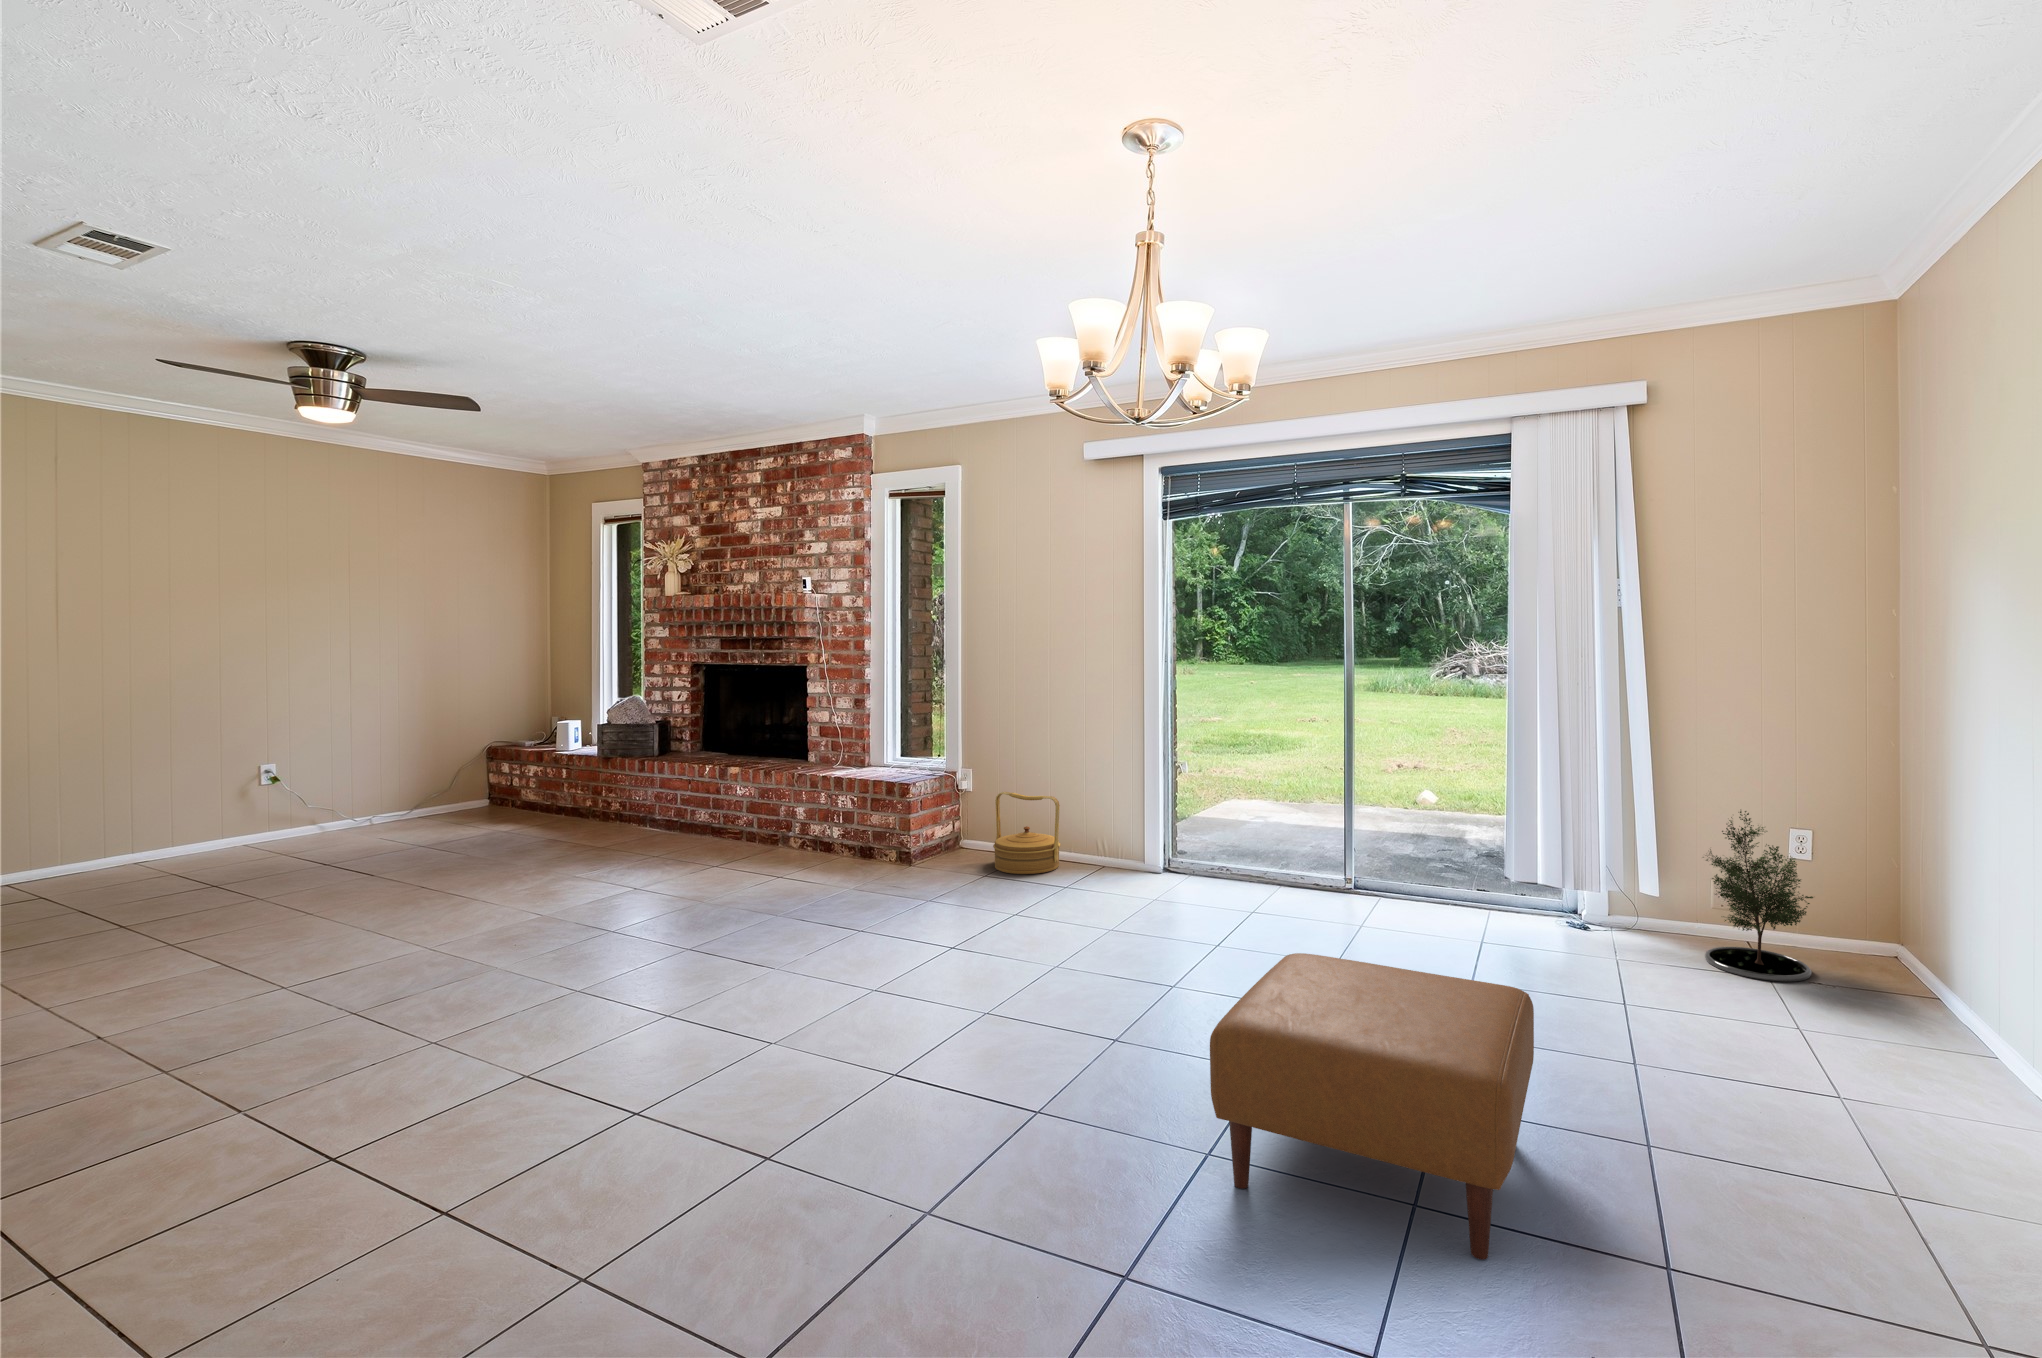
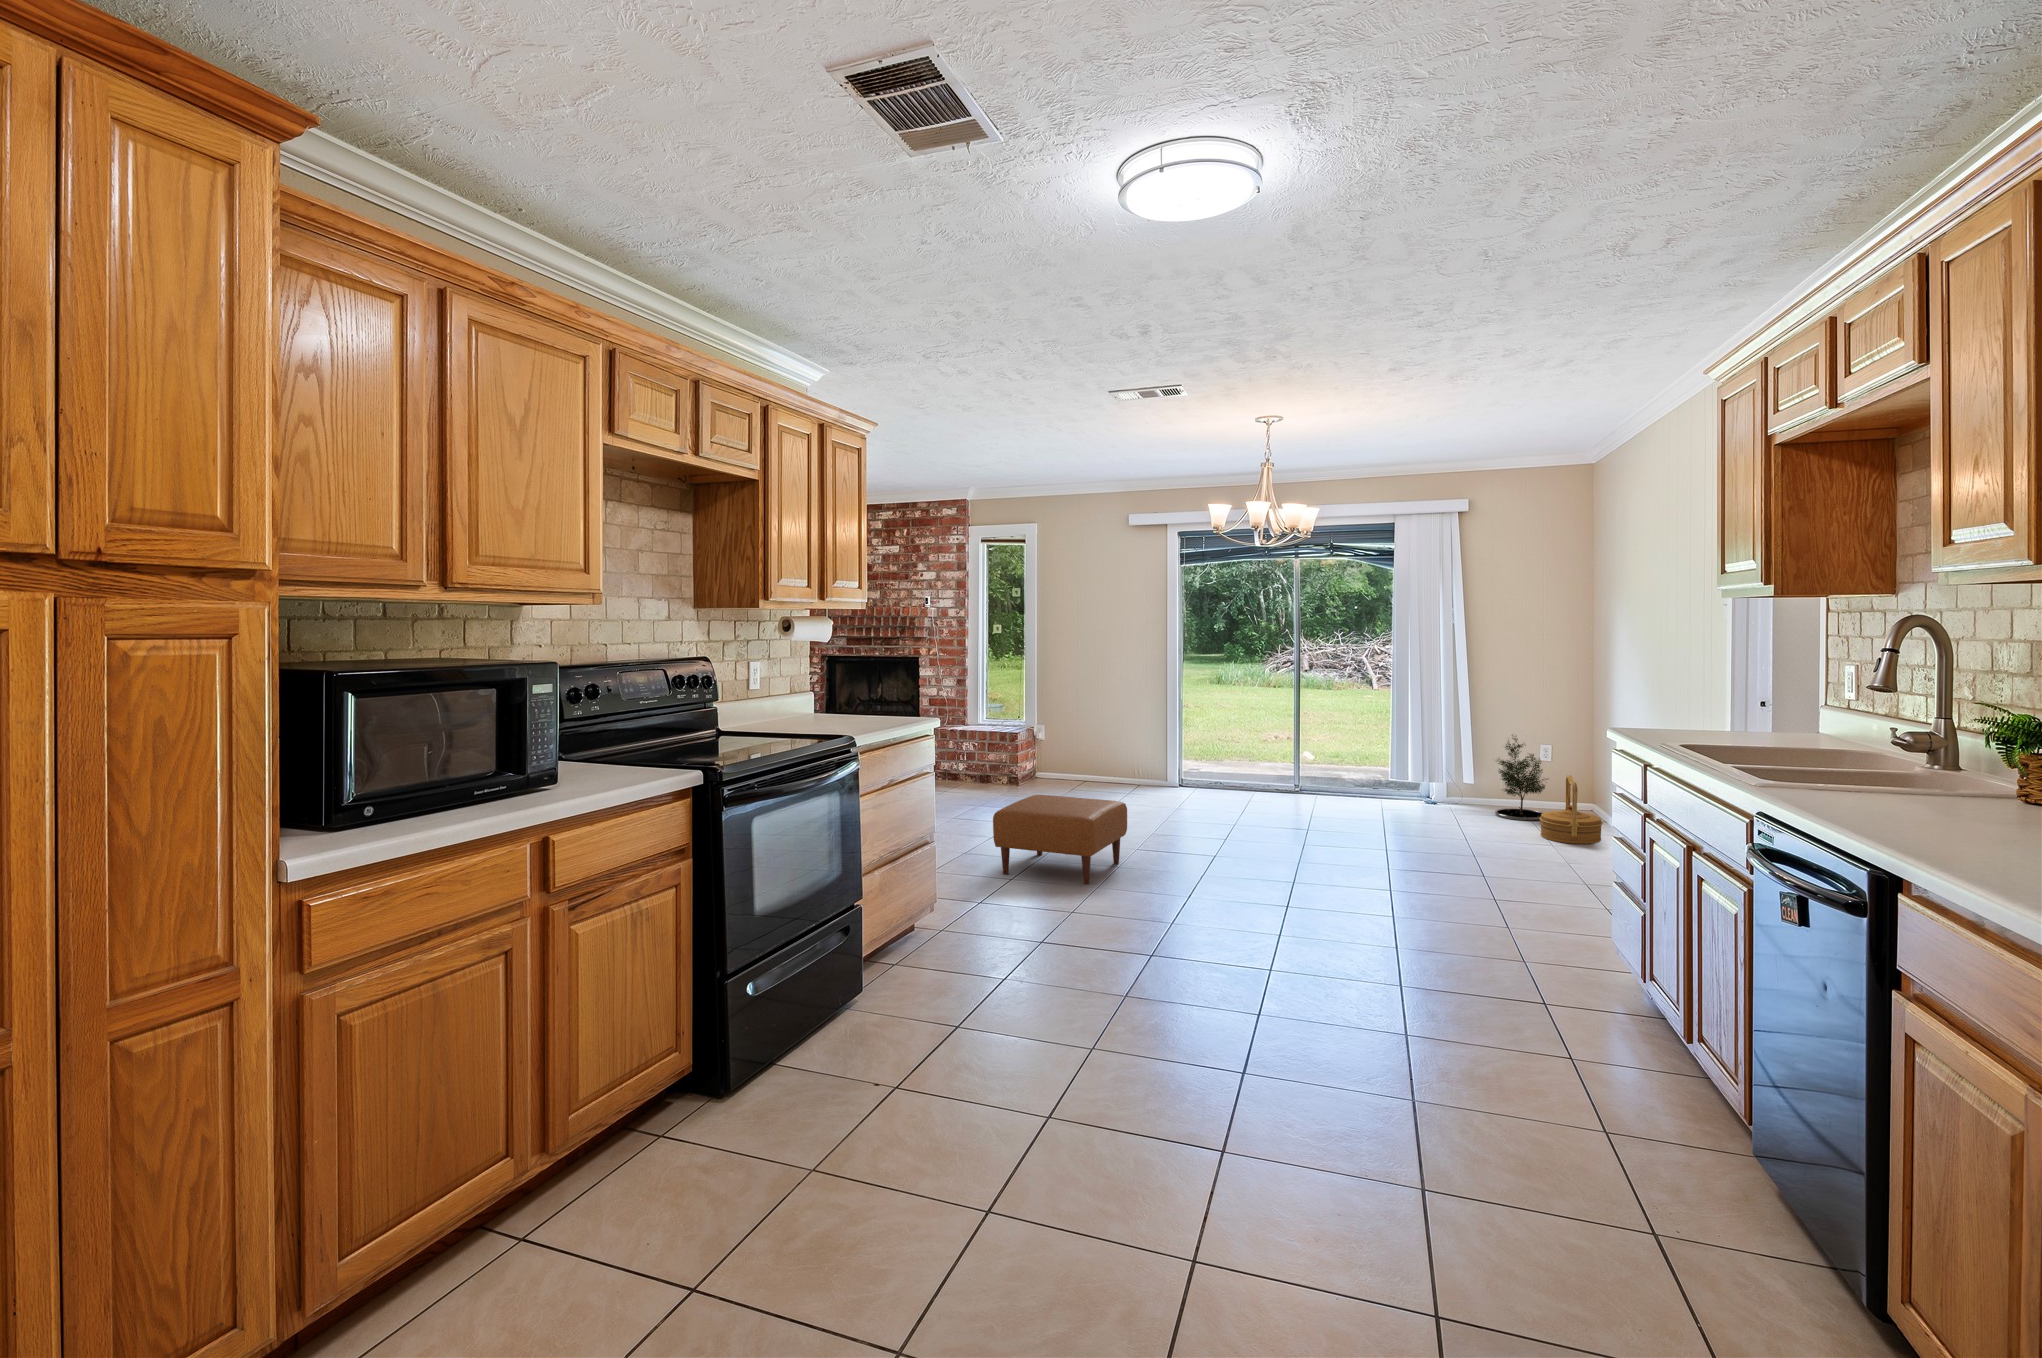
woven basket: present [993,792,1061,874] -> present [1540,775,1603,844]
ottoman: present [1210,953,1534,1260] -> present [993,795,1127,884]

